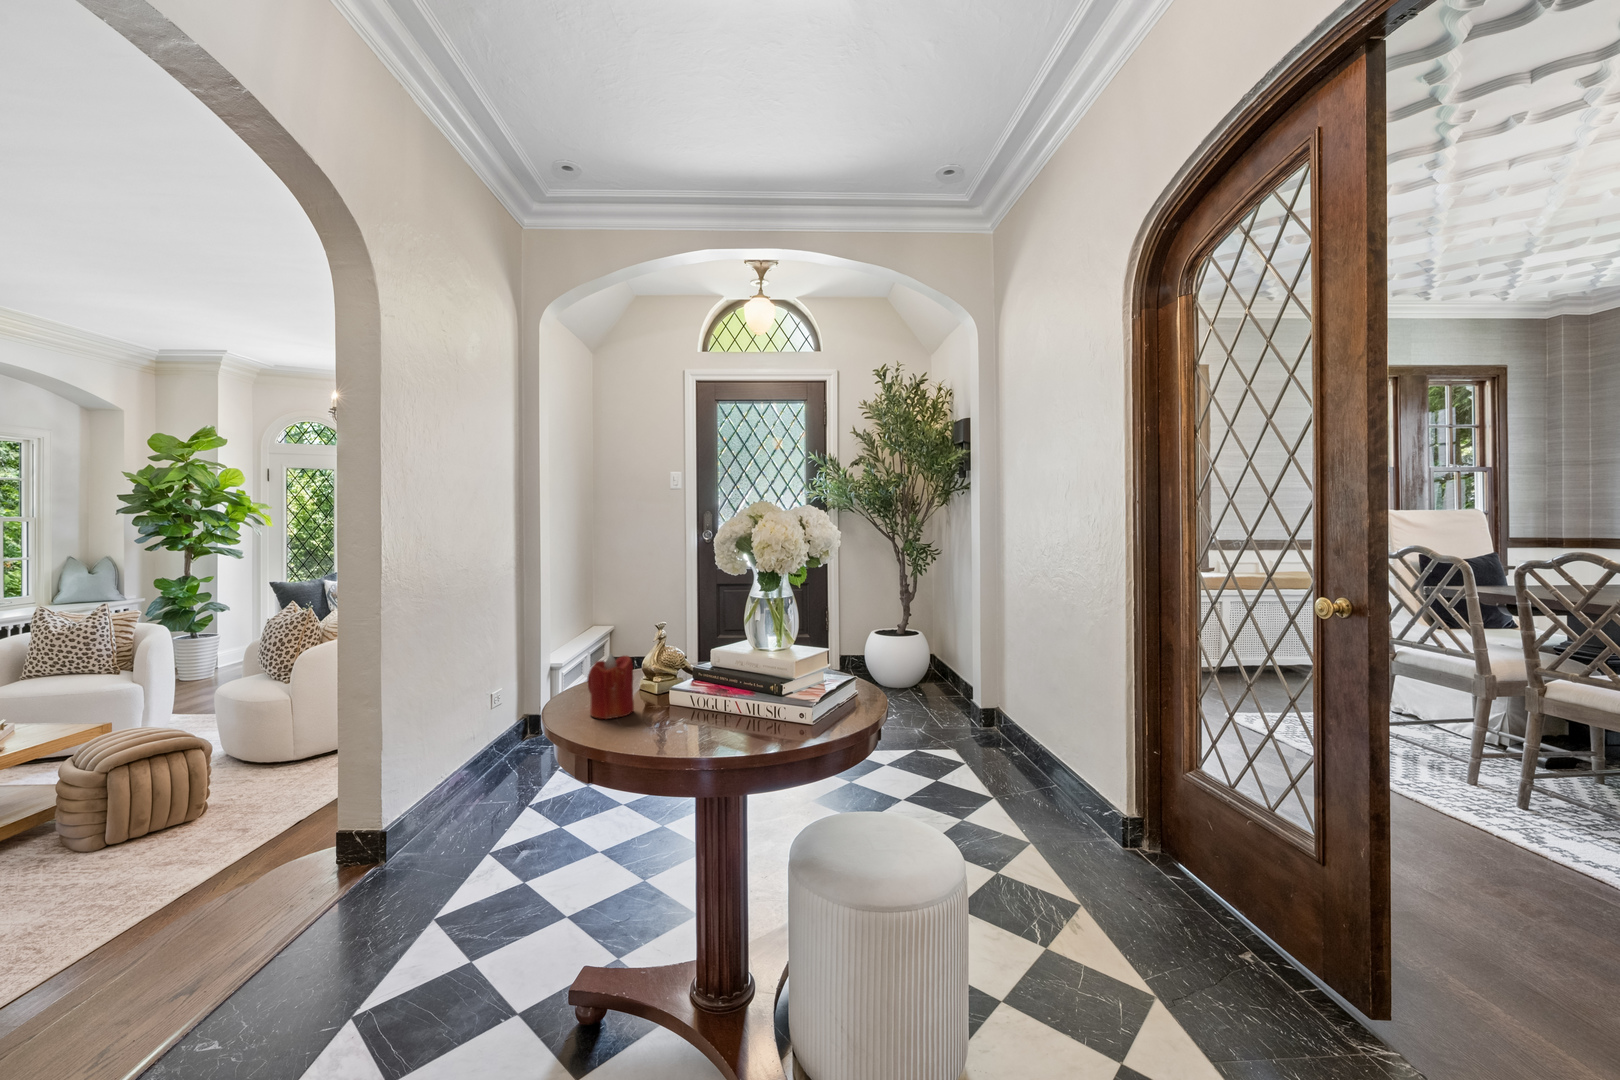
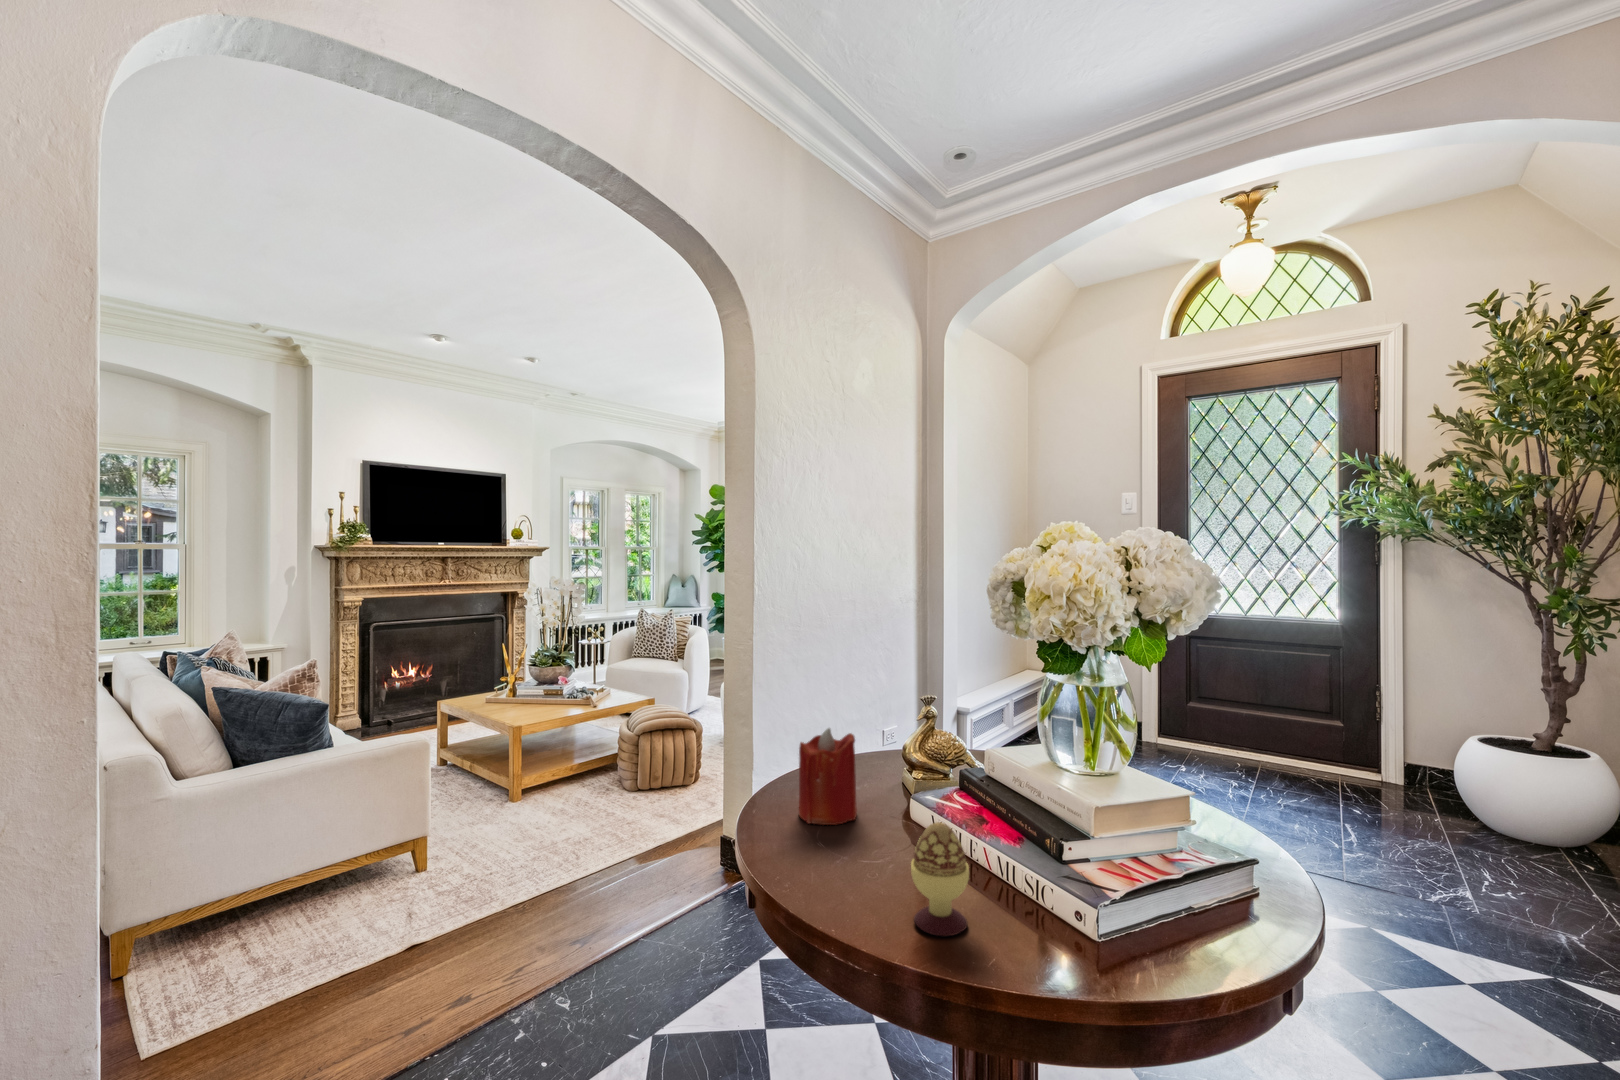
decorative egg: none [724,682,756,740] -> present [911,822,969,936]

